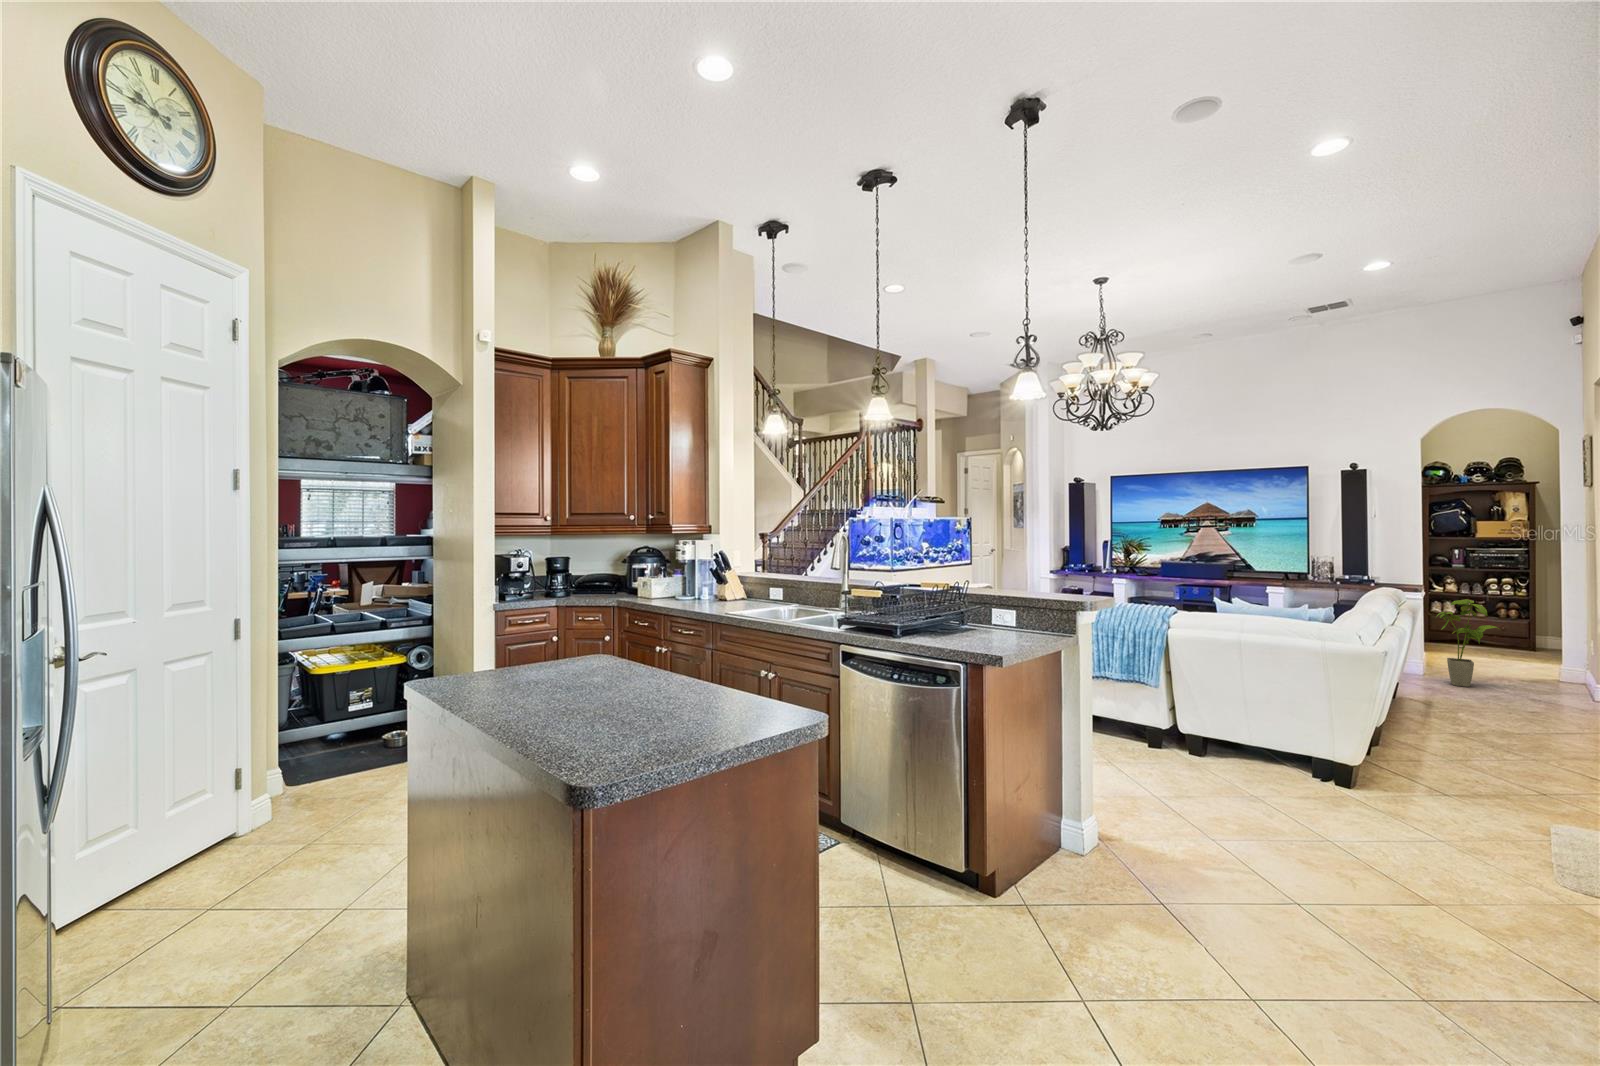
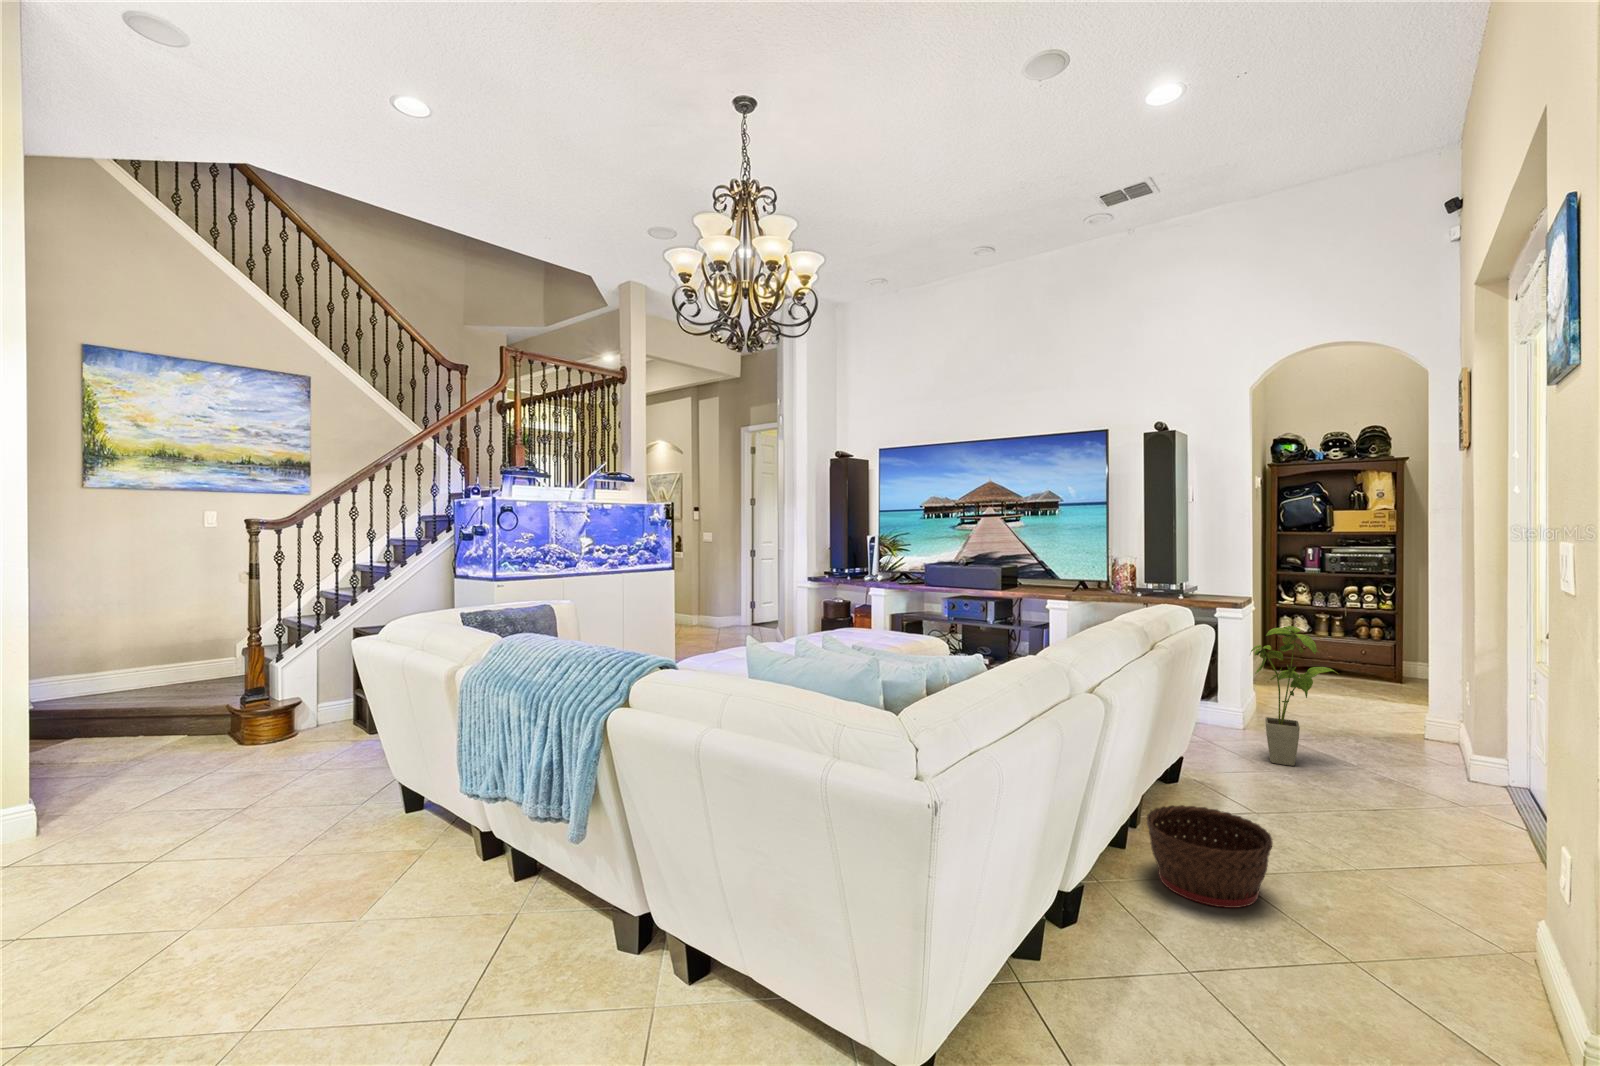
basket: none [1404,690,1484,734] -> present [1147,805,1273,908]

